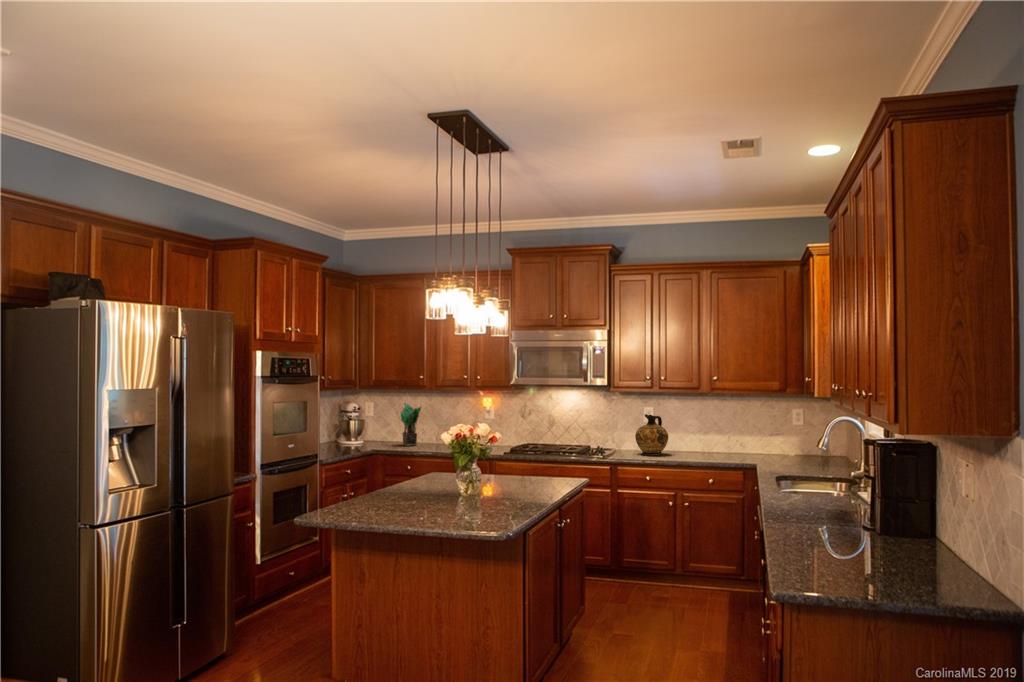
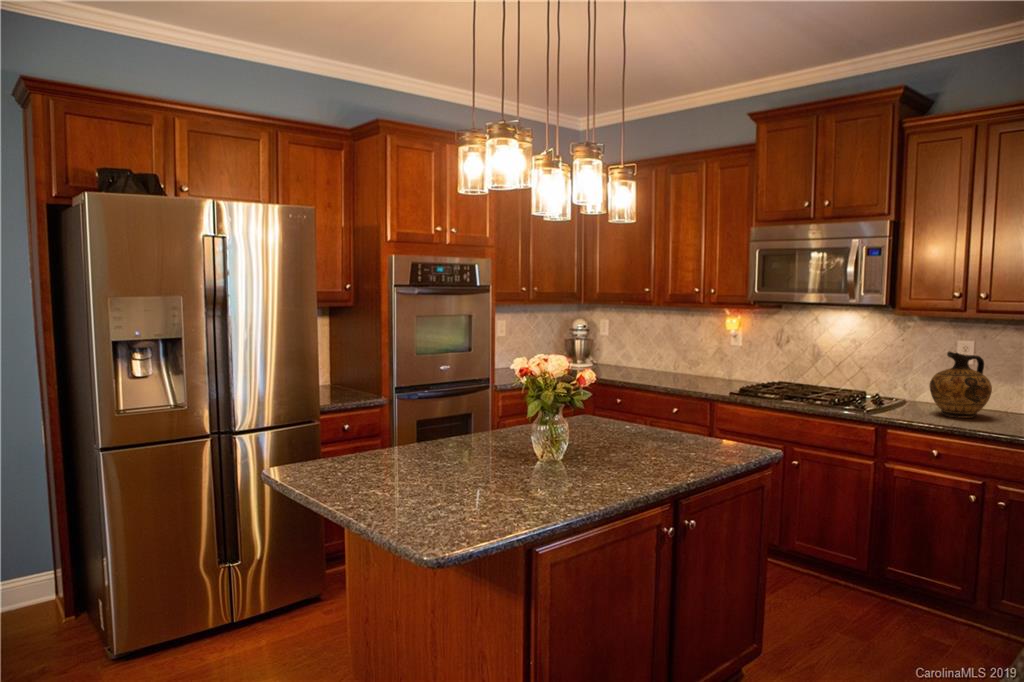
potted plant: present [401,403,421,446] -> none [614,321,645,373]

